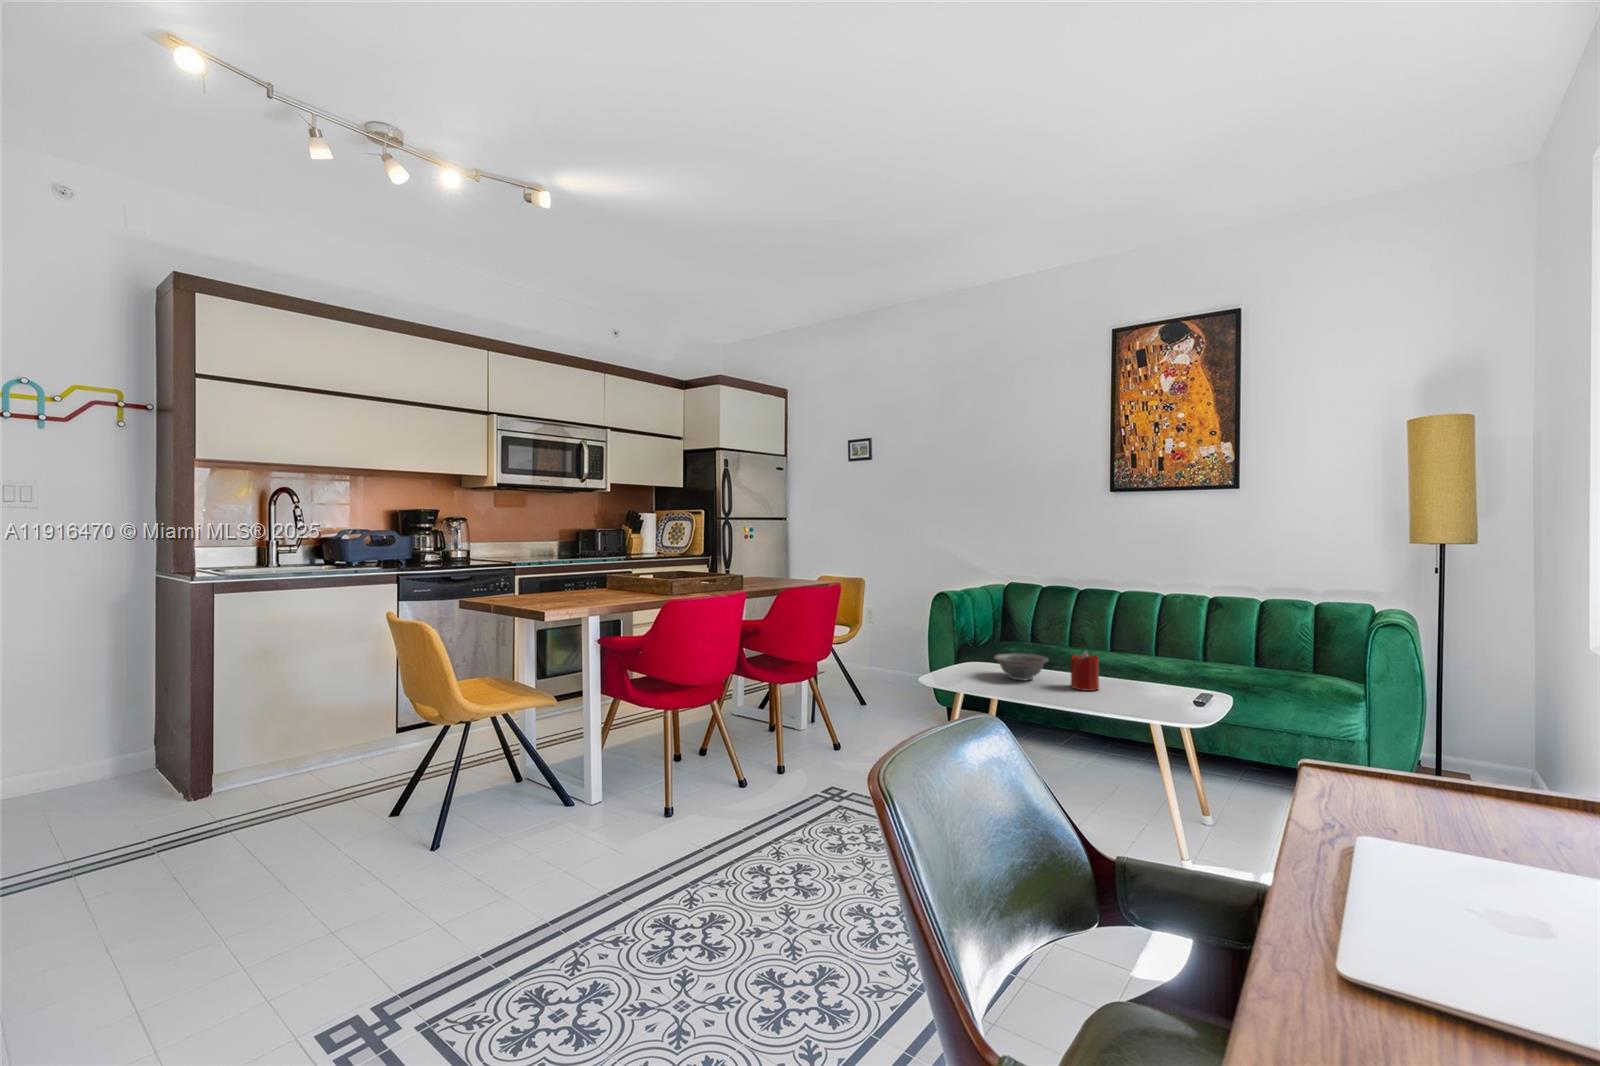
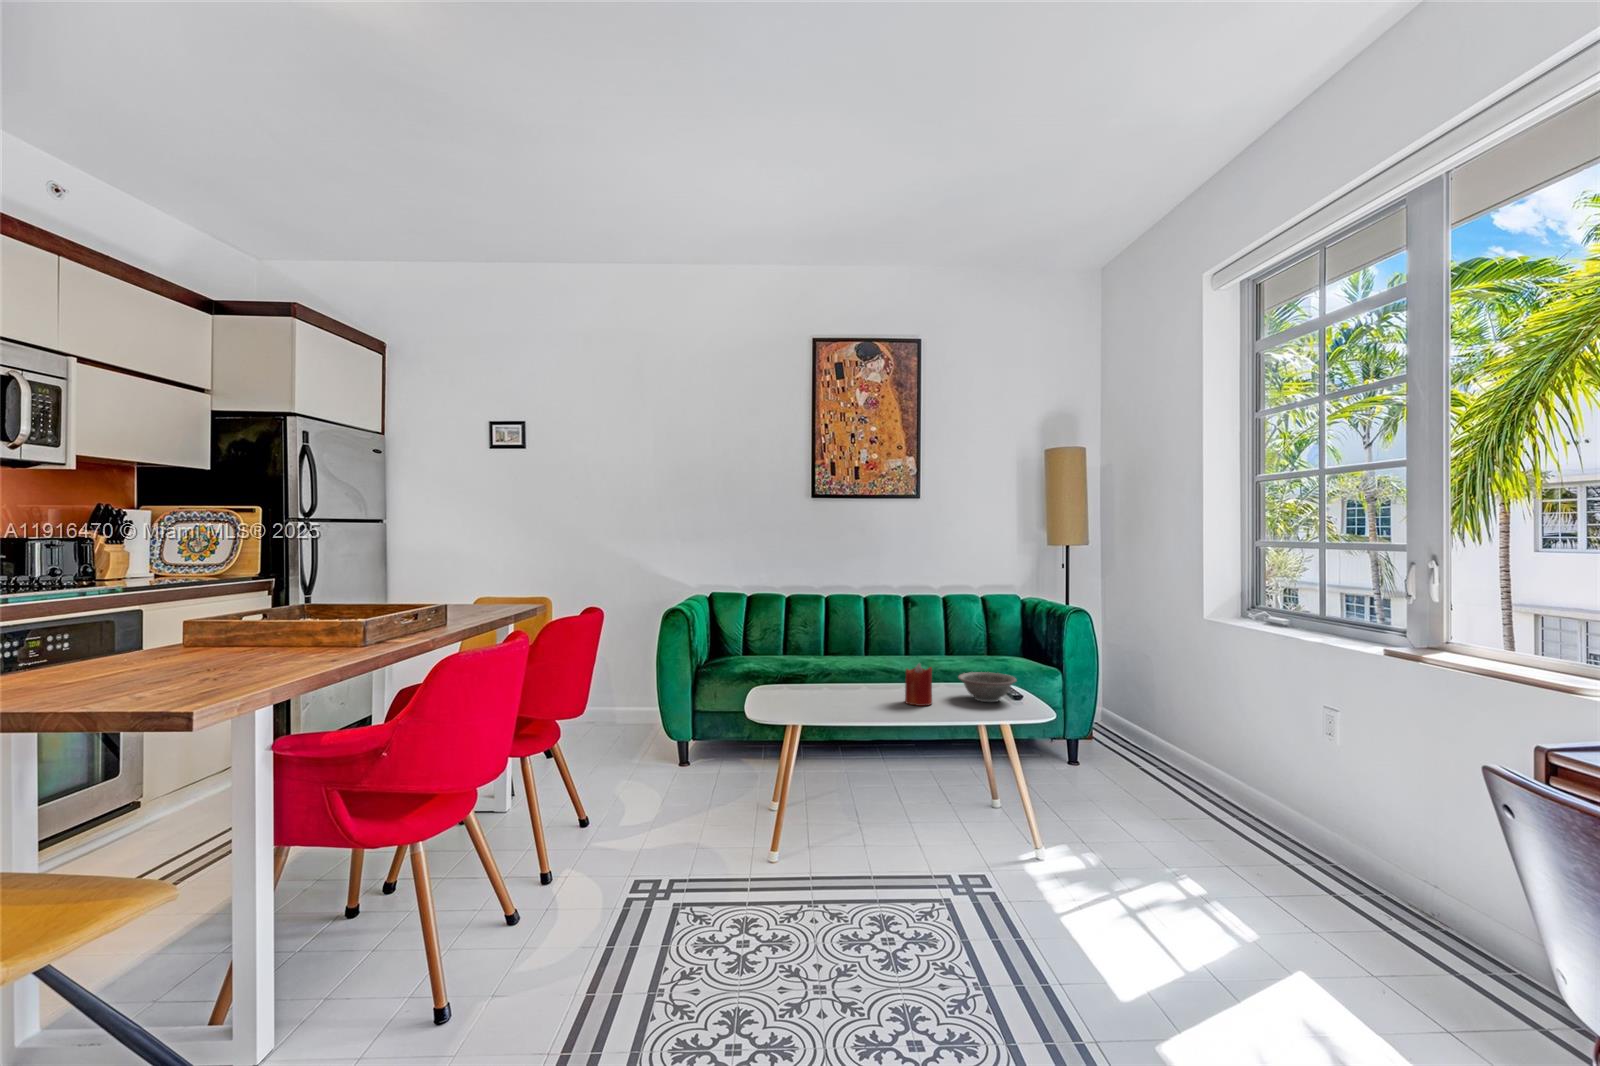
decorative bowl: present [994,653,1049,680] -> present [958,672,1017,702]

